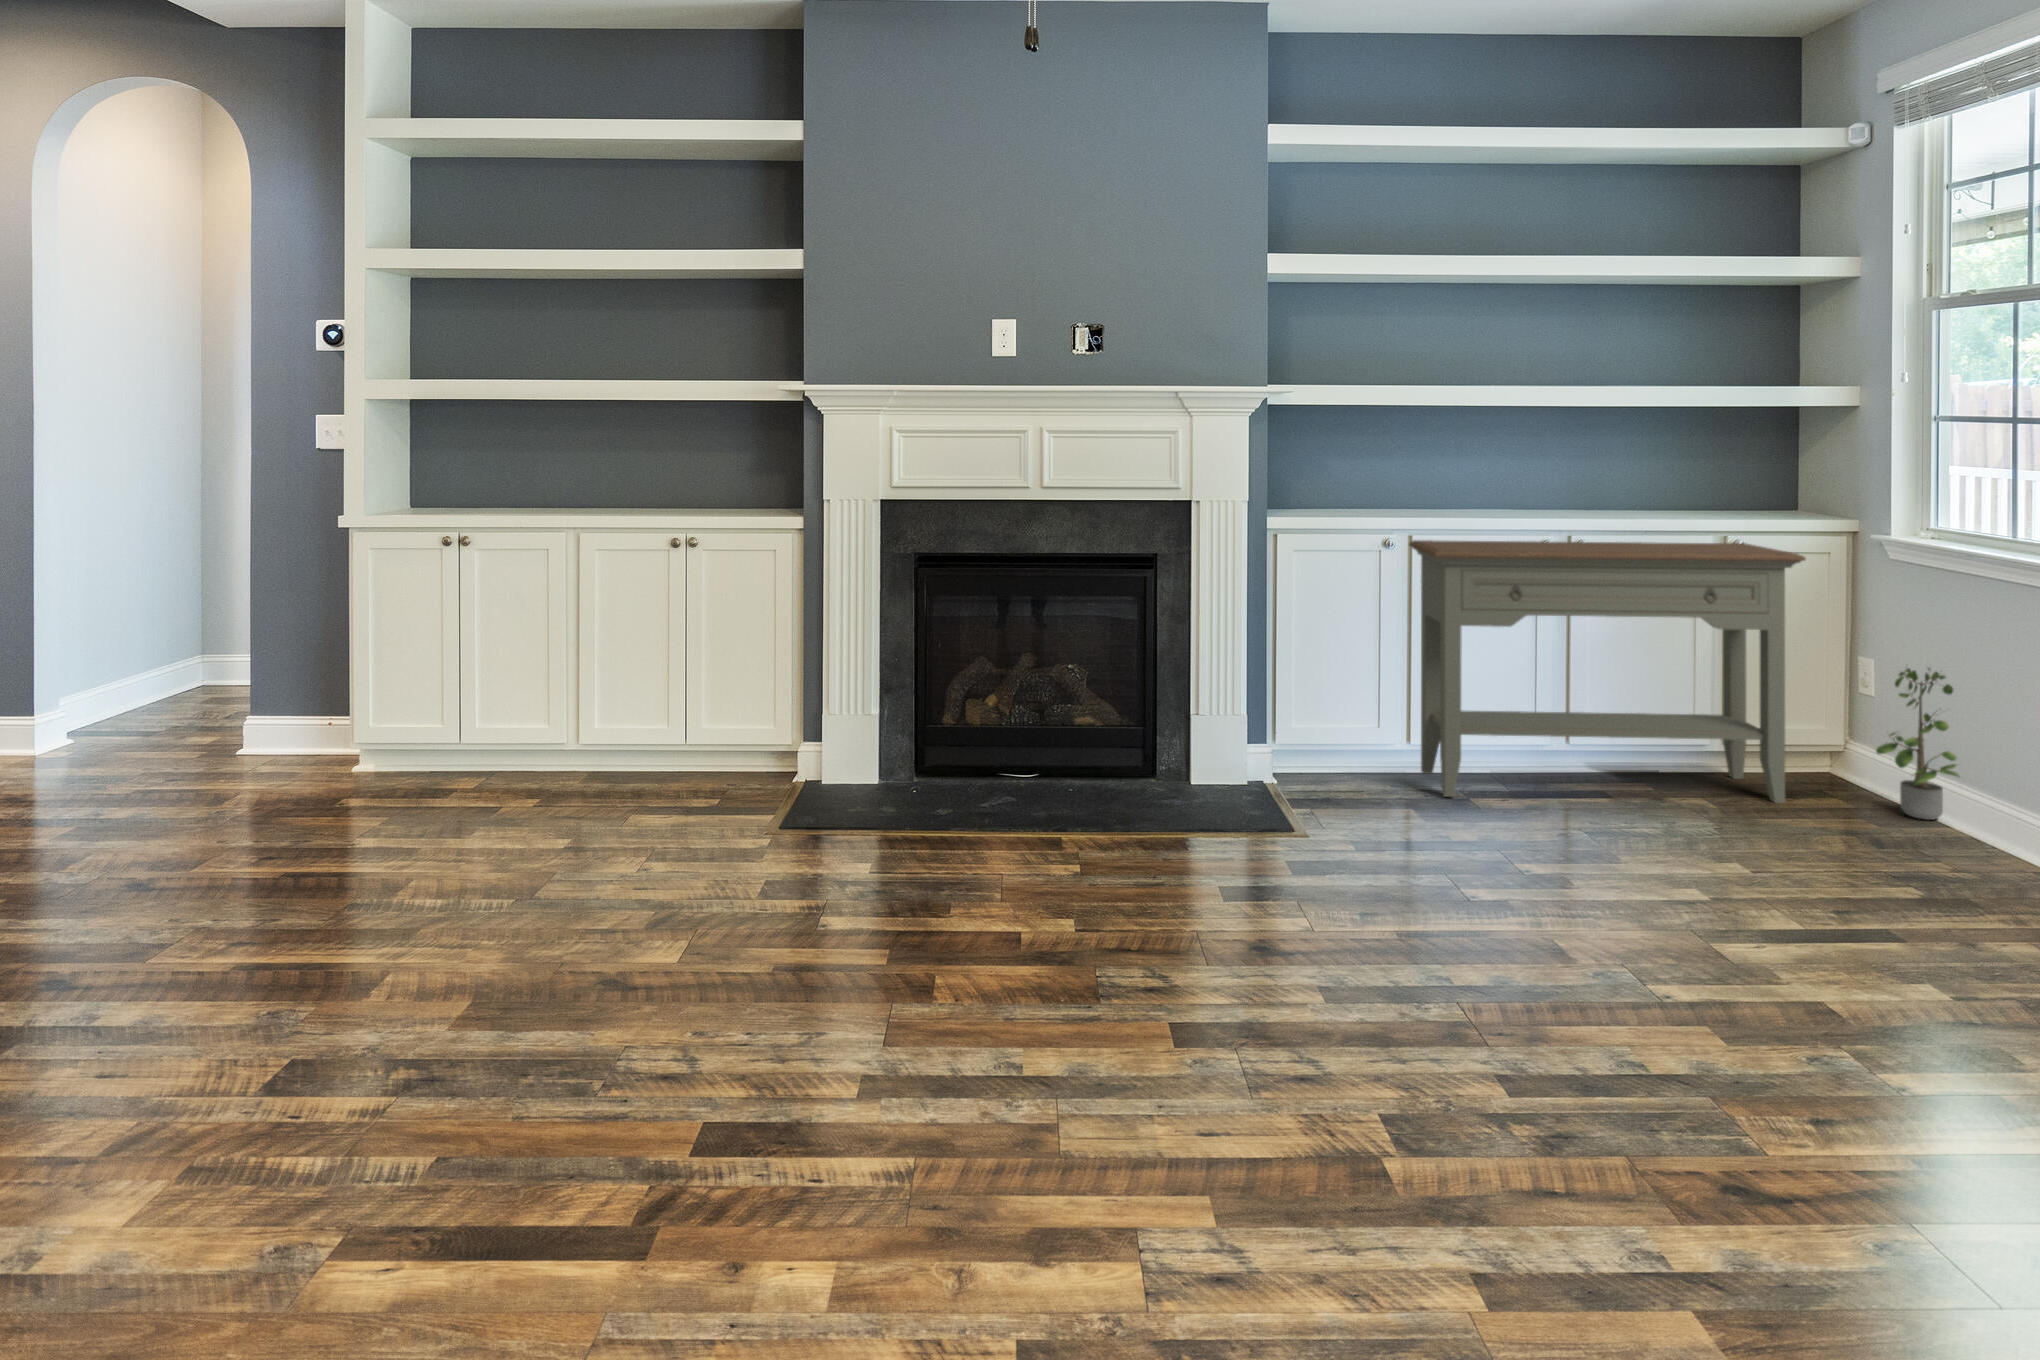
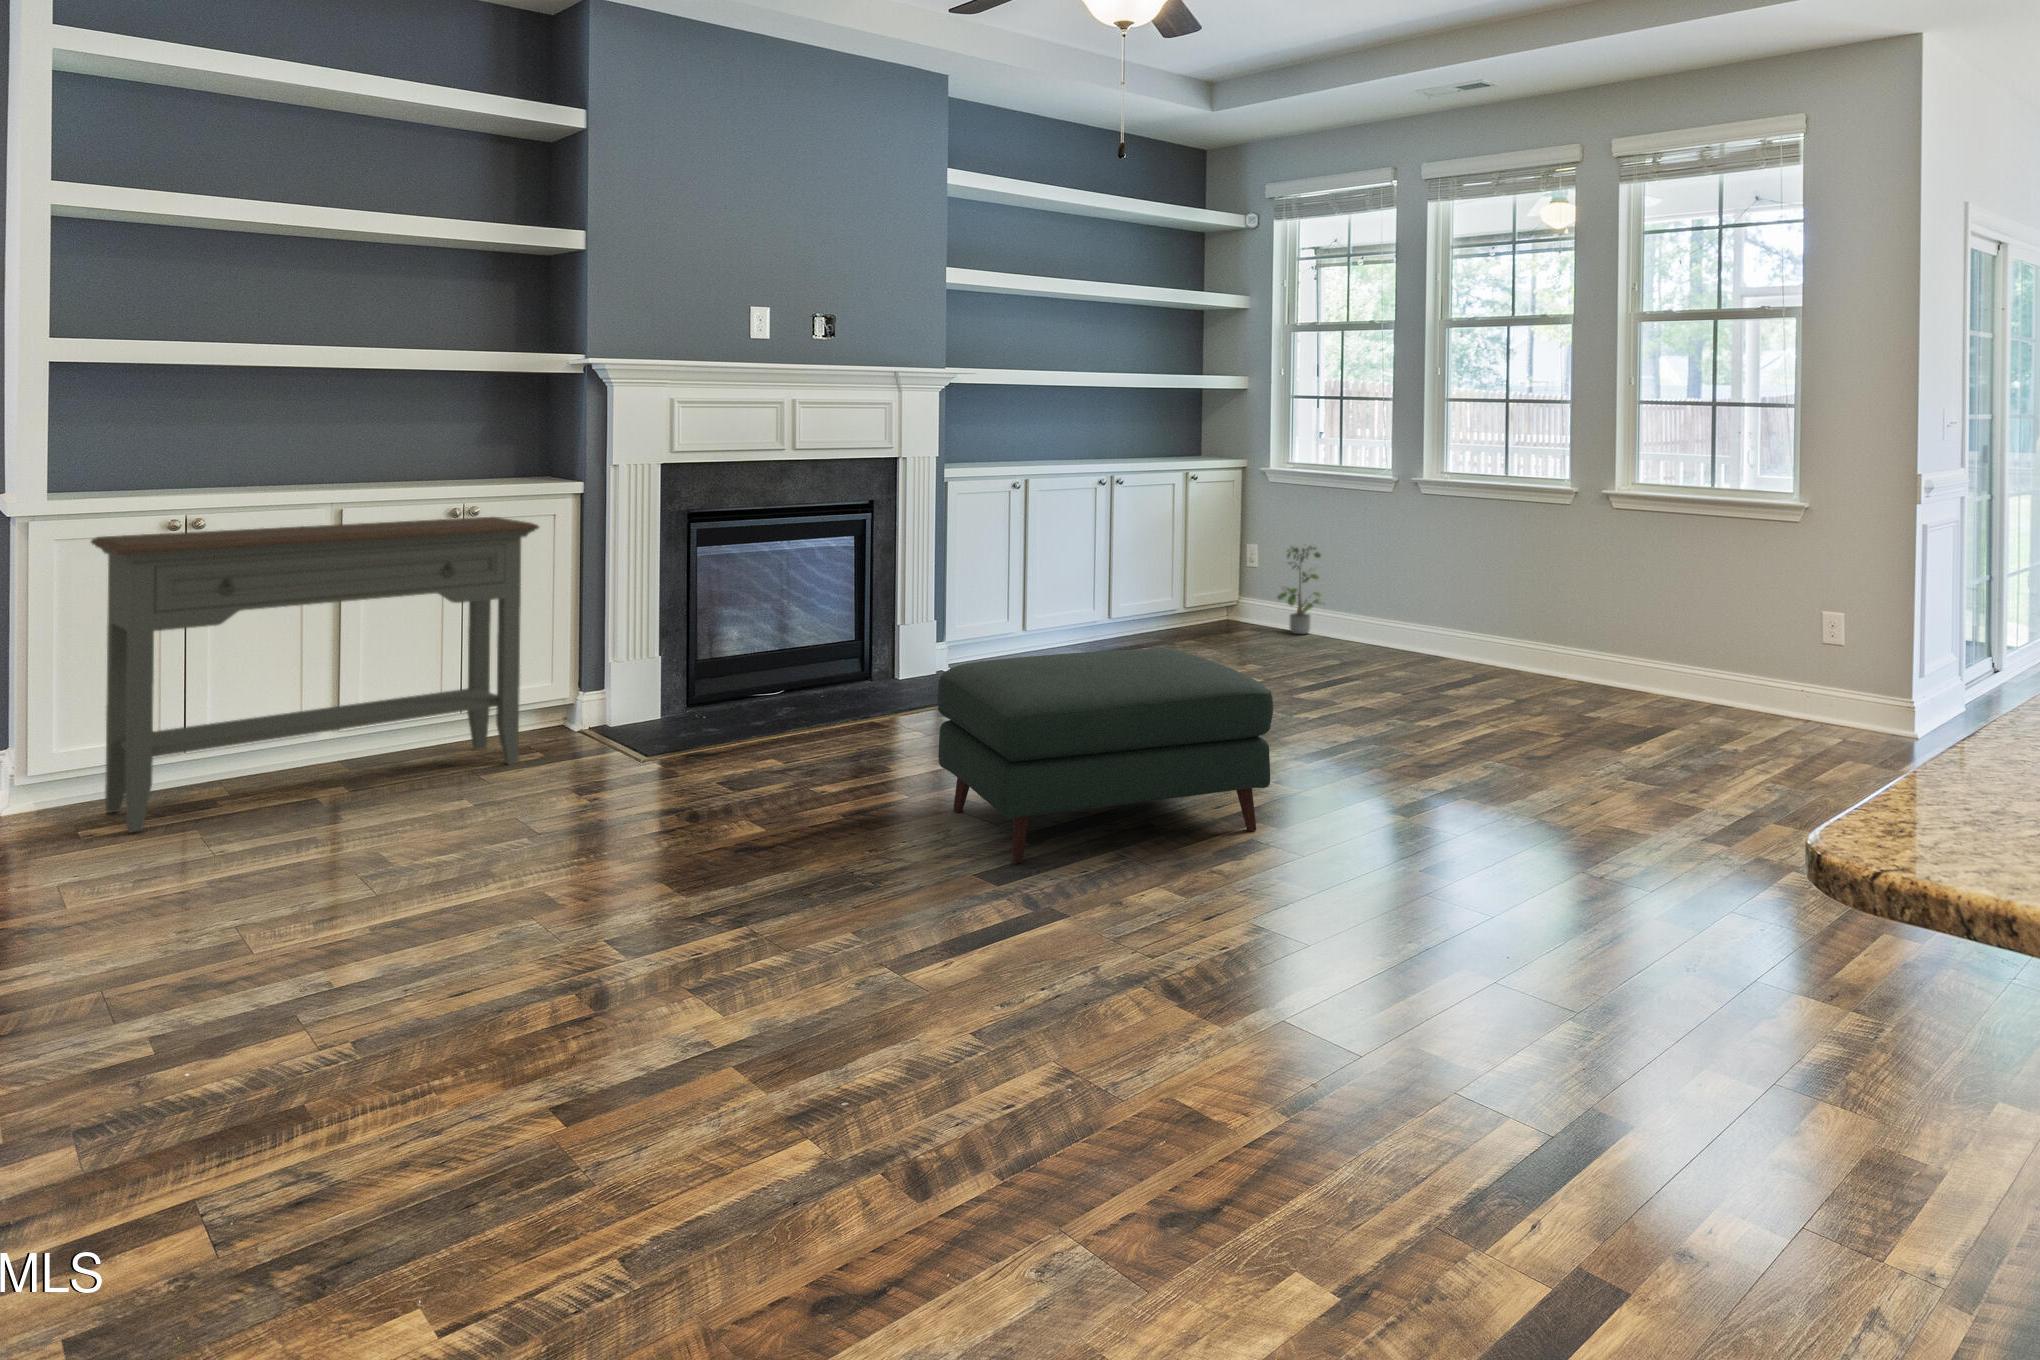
console table: present [1409,540,1805,803] -> present [91,517,539,832]
ottoman: none [679,807,1219,1241] -> present [937,649,1273,863]

